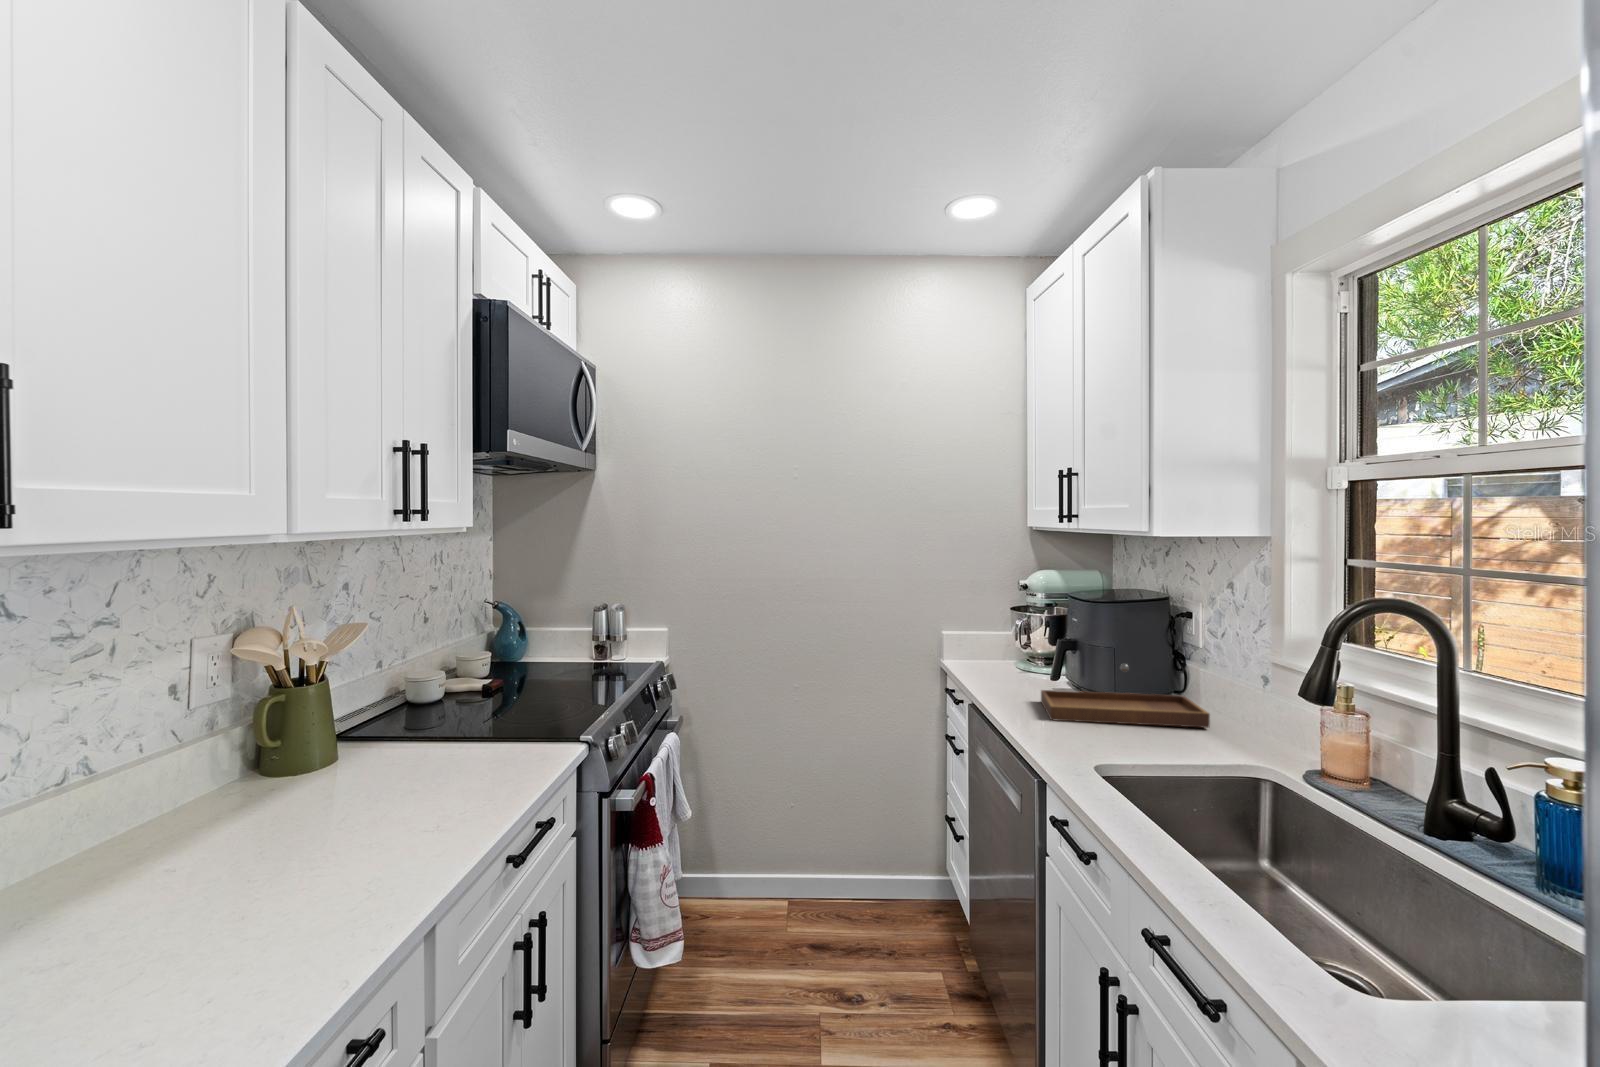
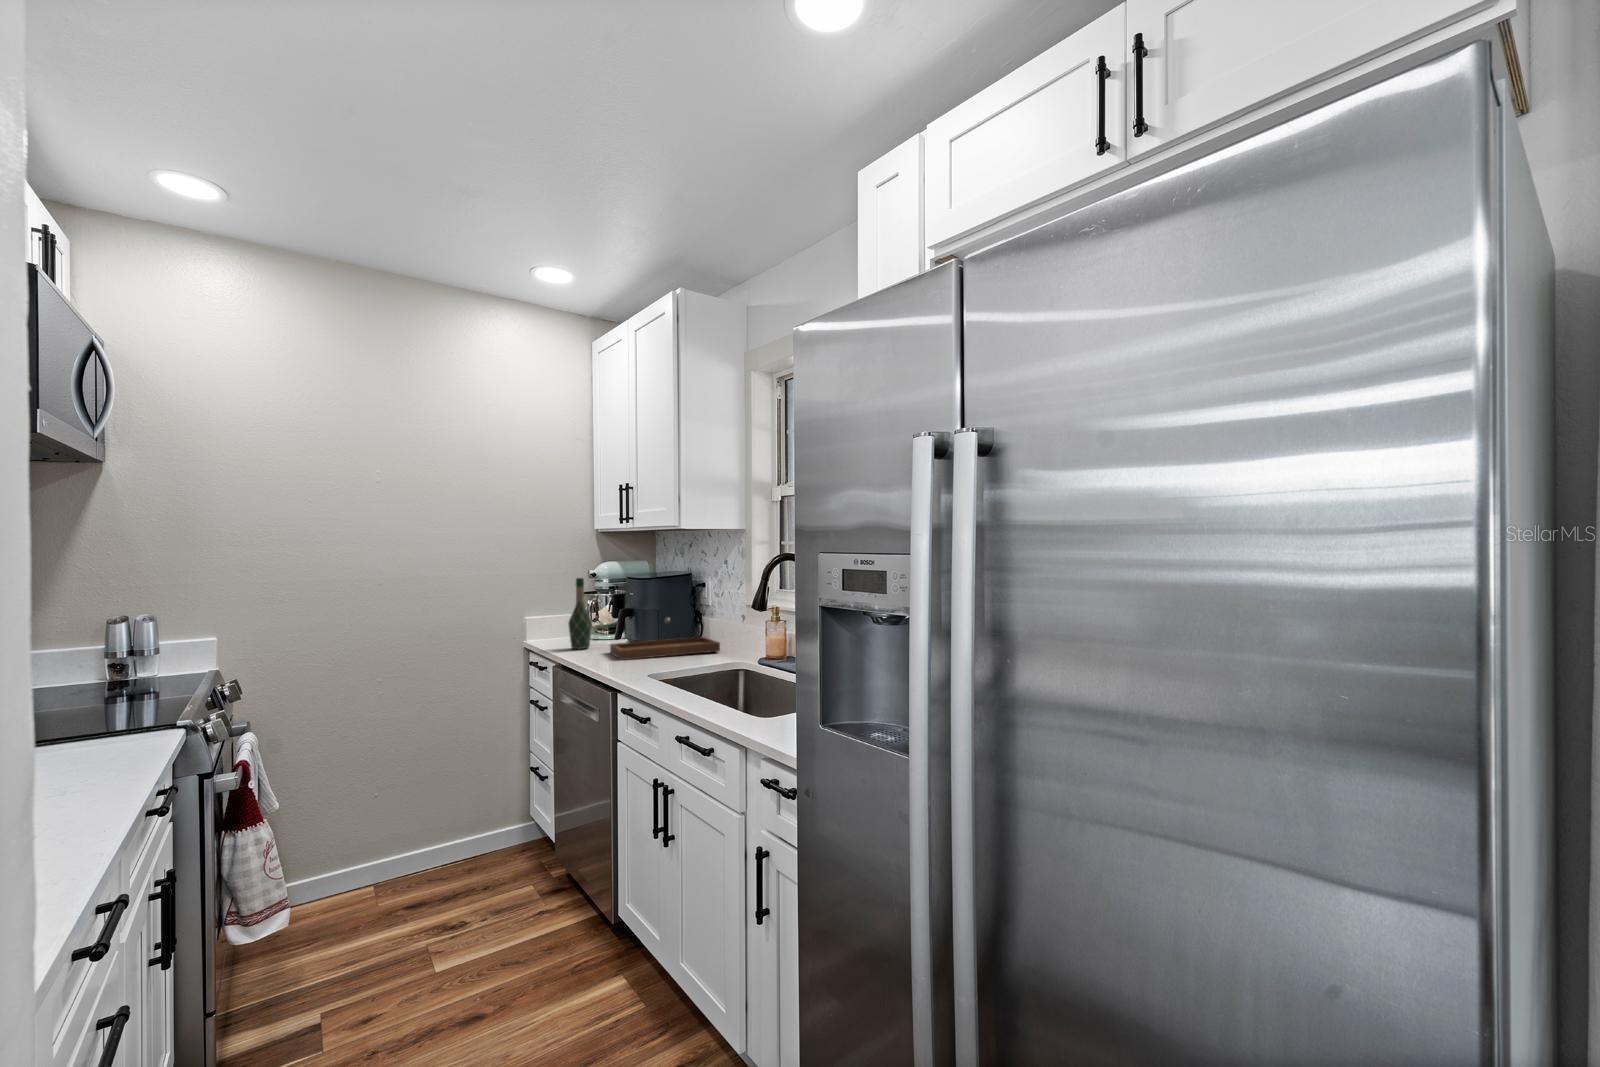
wine bottle: none [989,594,1019,689] -> present [568,578,592,649]

